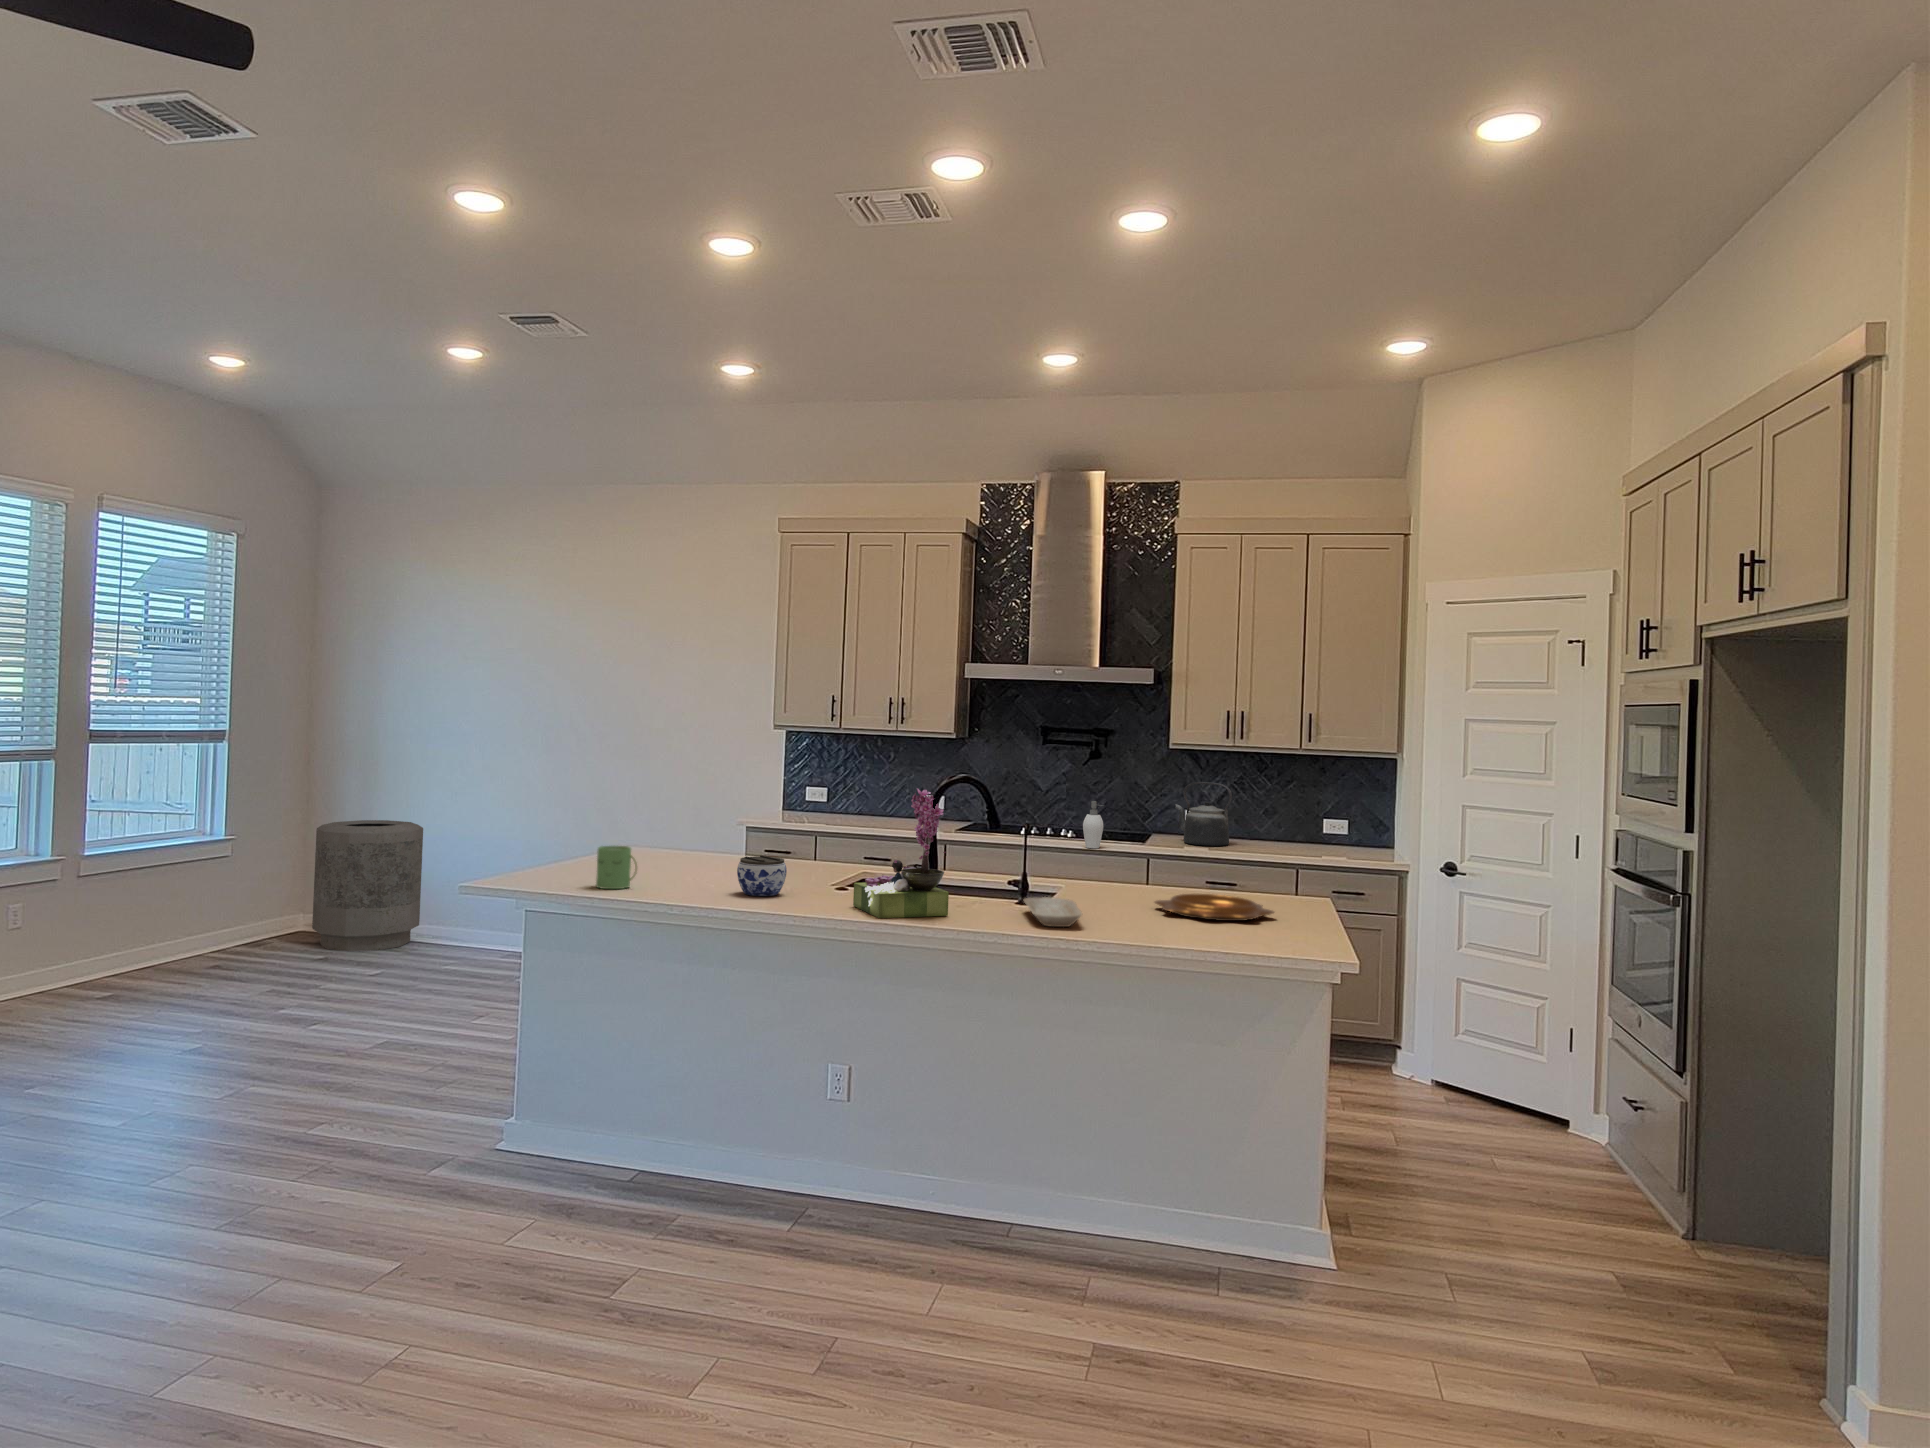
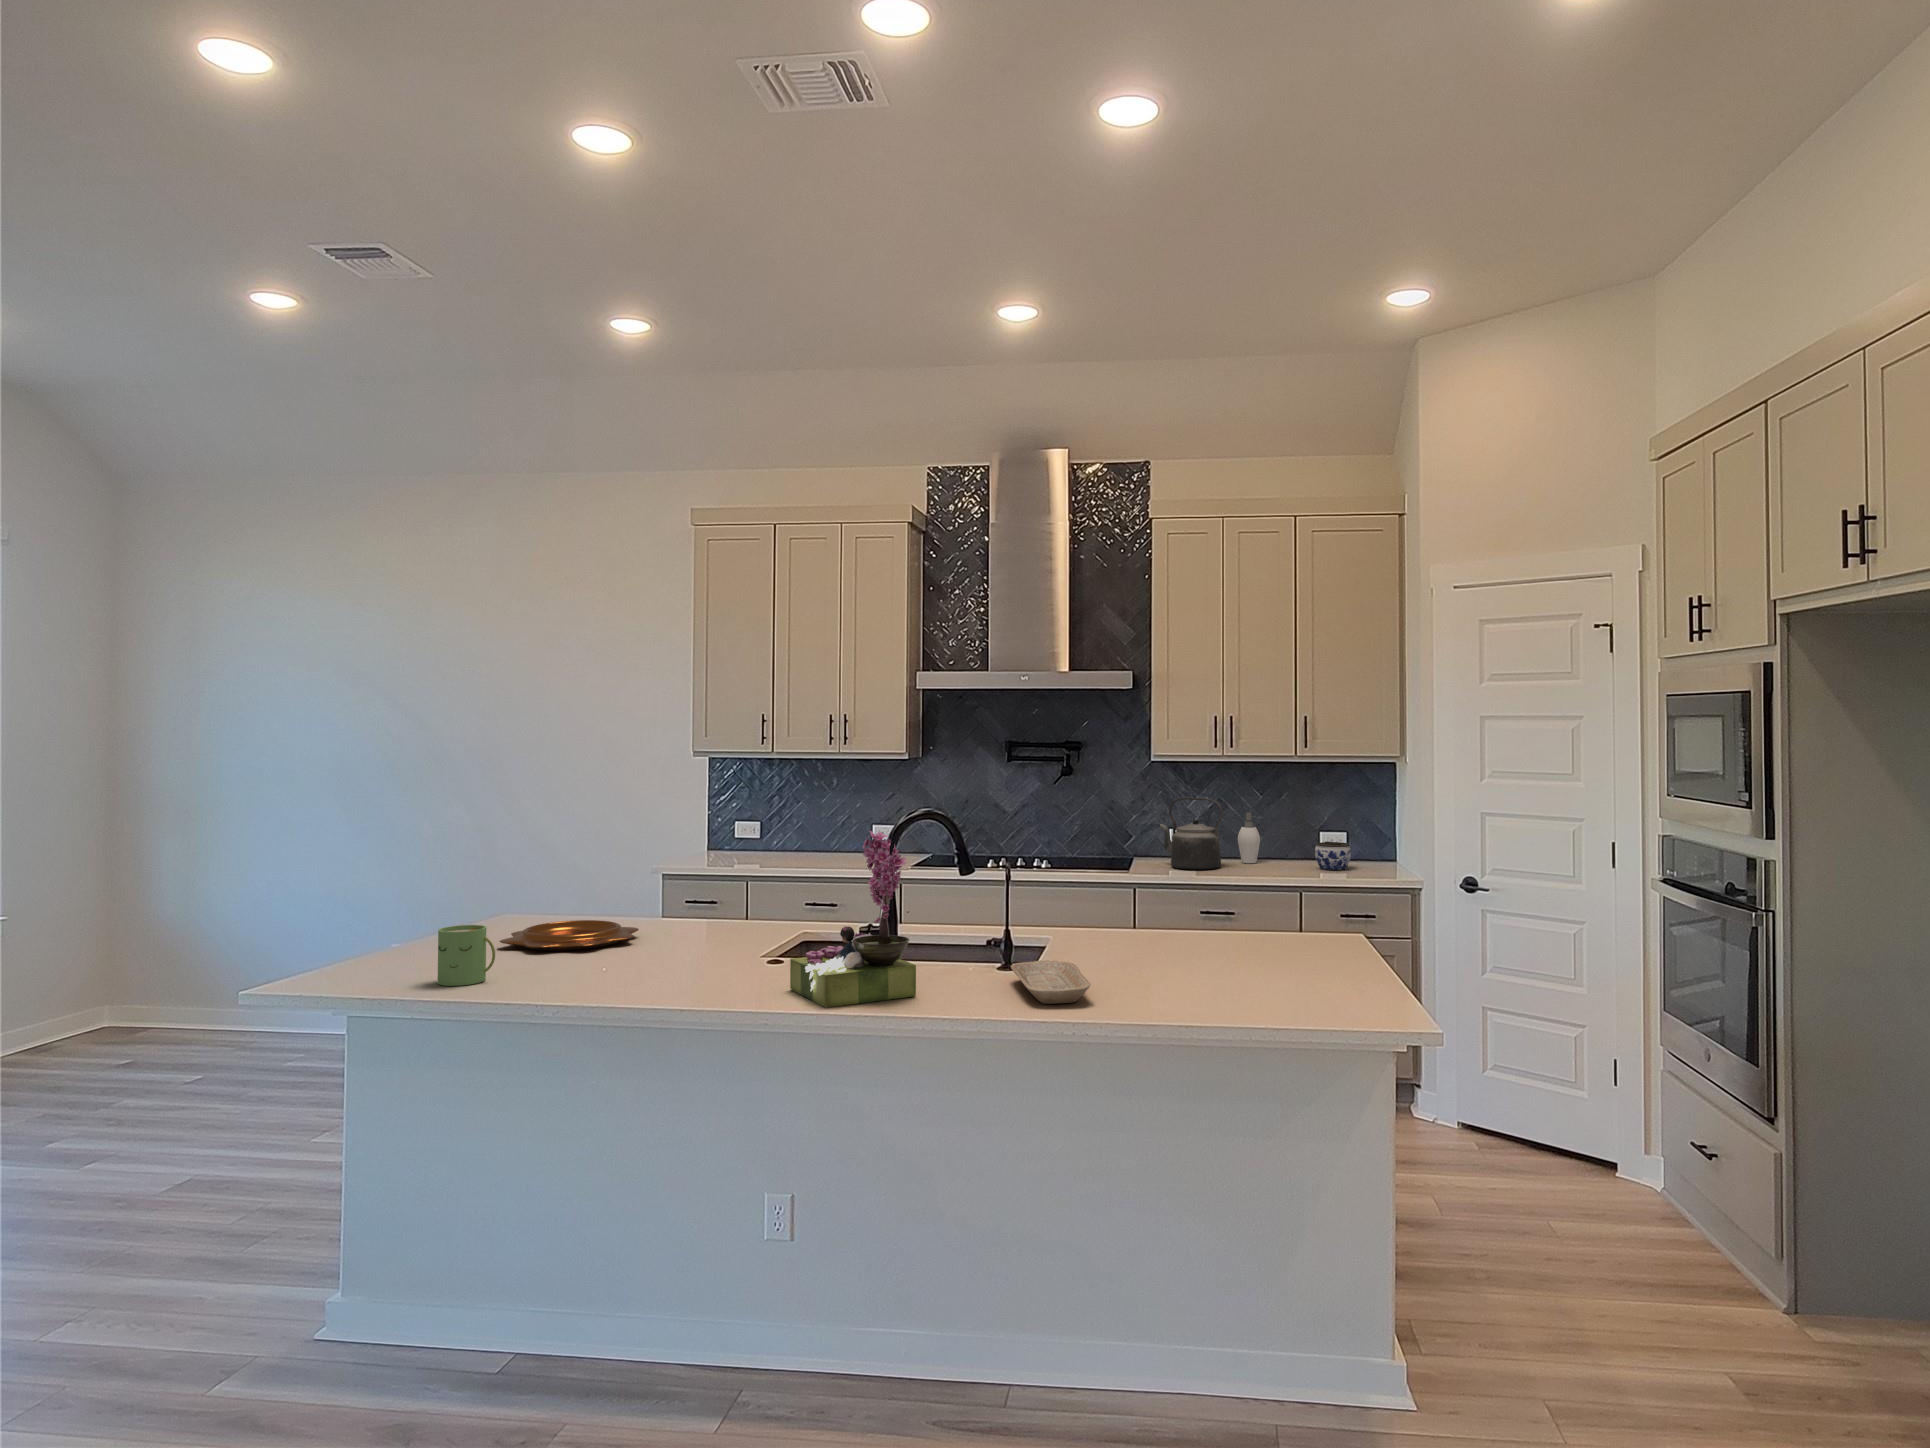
soap dispenser: present [1083,801,1103,848] -> present [1238,813,1262,863]
trash can: present [312,820,423,951] -> none [103,887,252,1056]
jar: present [737,855,787,896] -> present [1315,842,1351,870]
decorative bowl: present [1155,894,1274,921] -> present [499,920,639,951]

